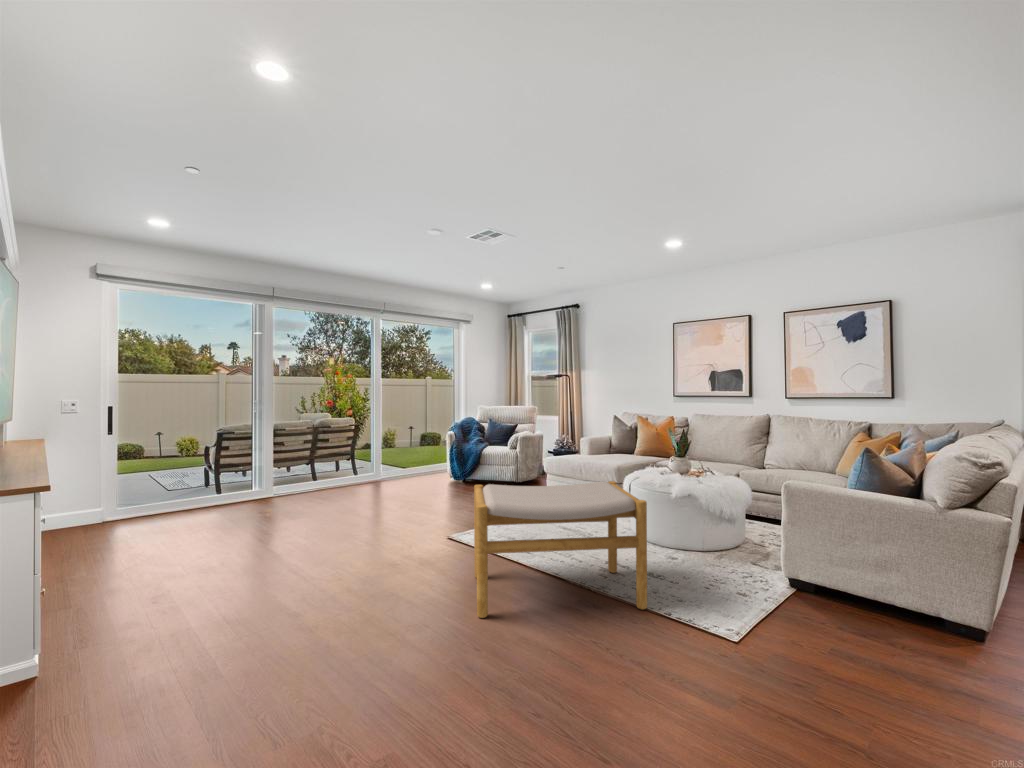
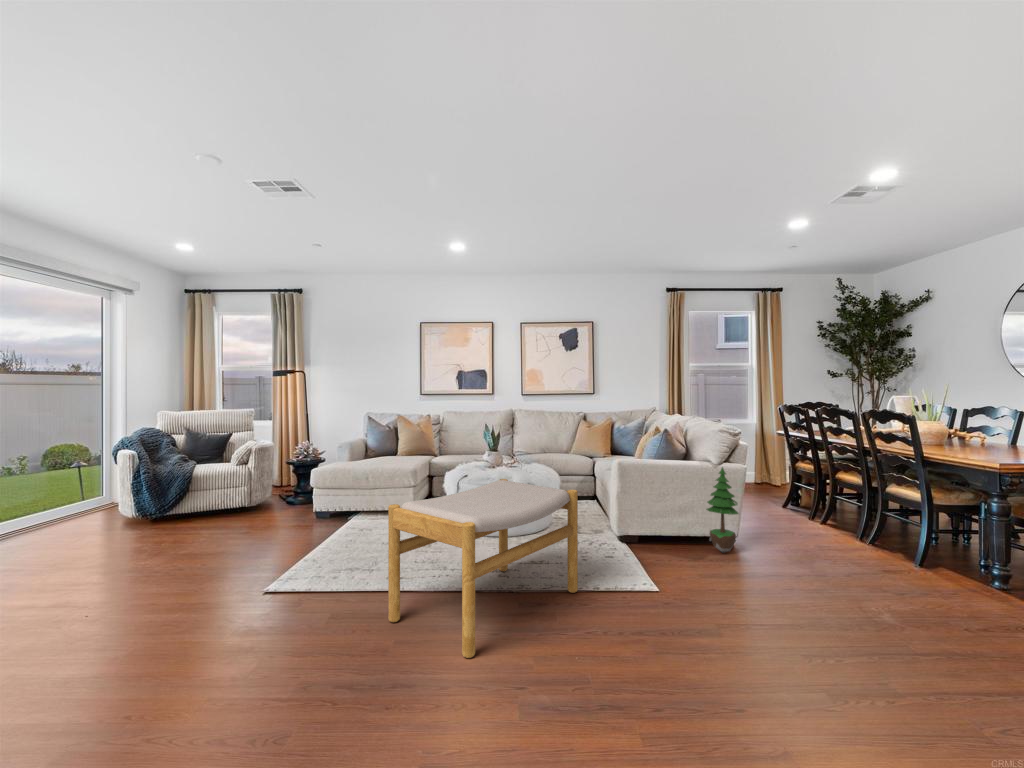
potted tree: none [900,511,962,642] -> present [706,467,738,553]

